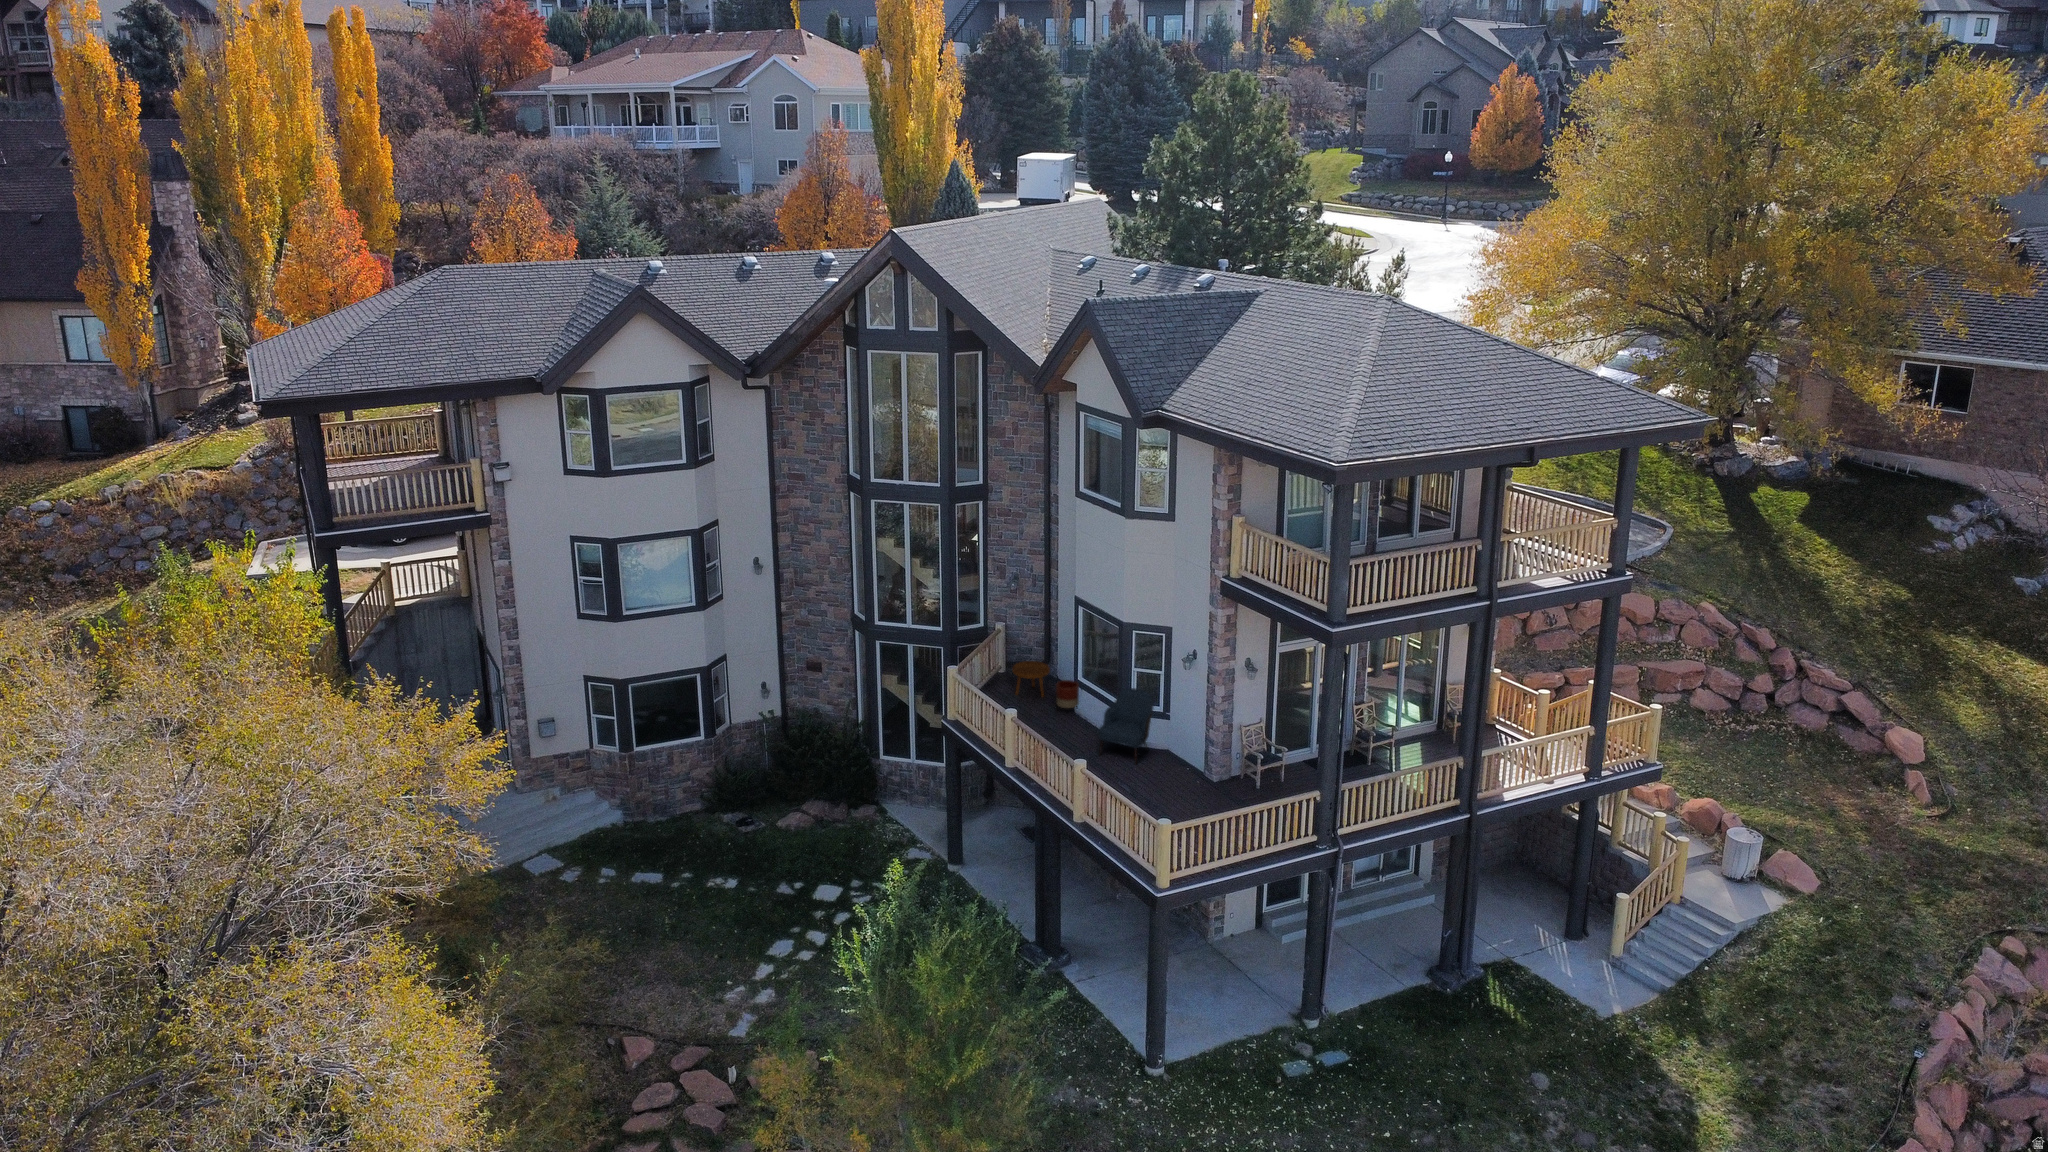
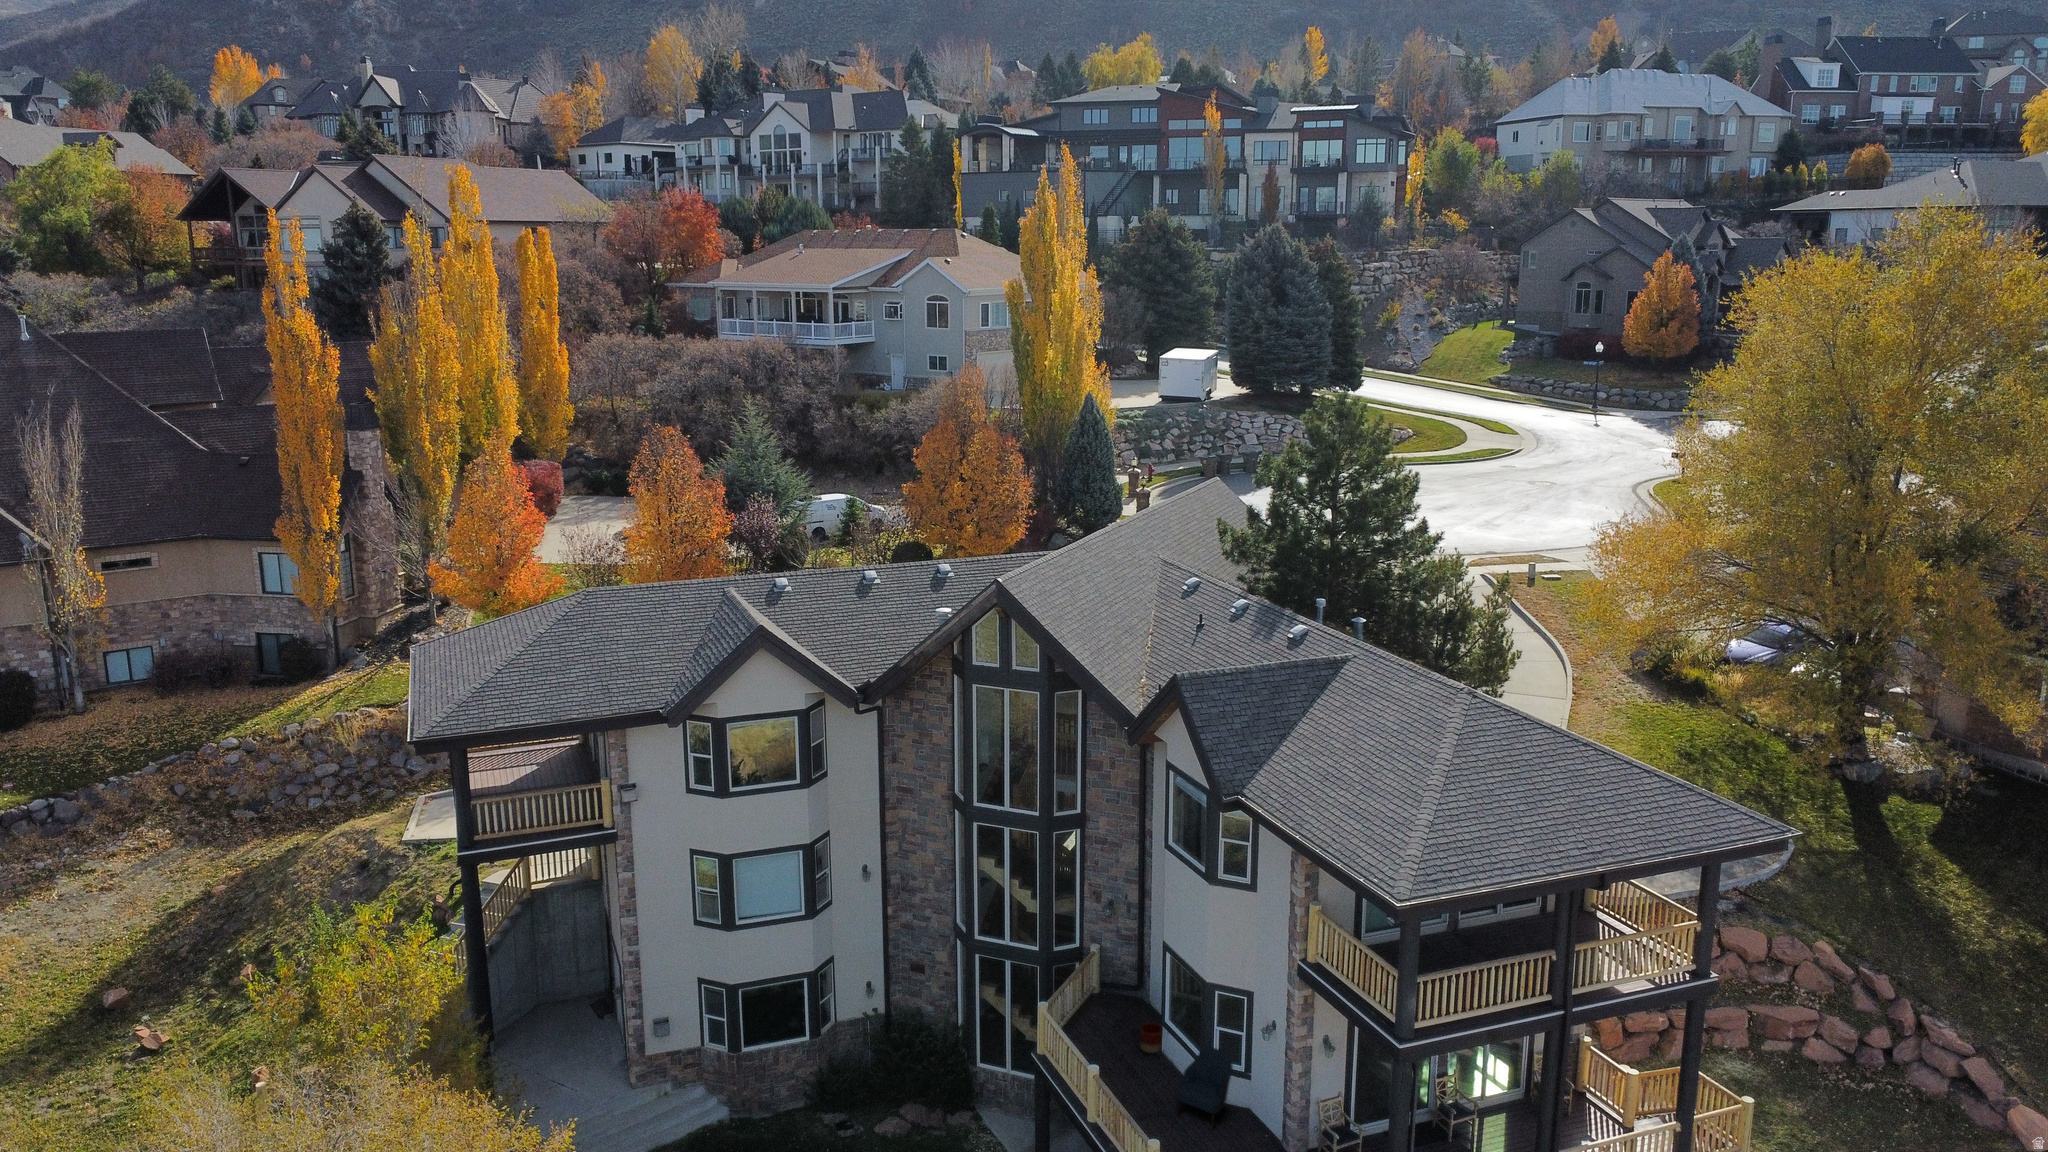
footstool: present [1012,661,1050,697] -> none [1099,993,1136,1033]

